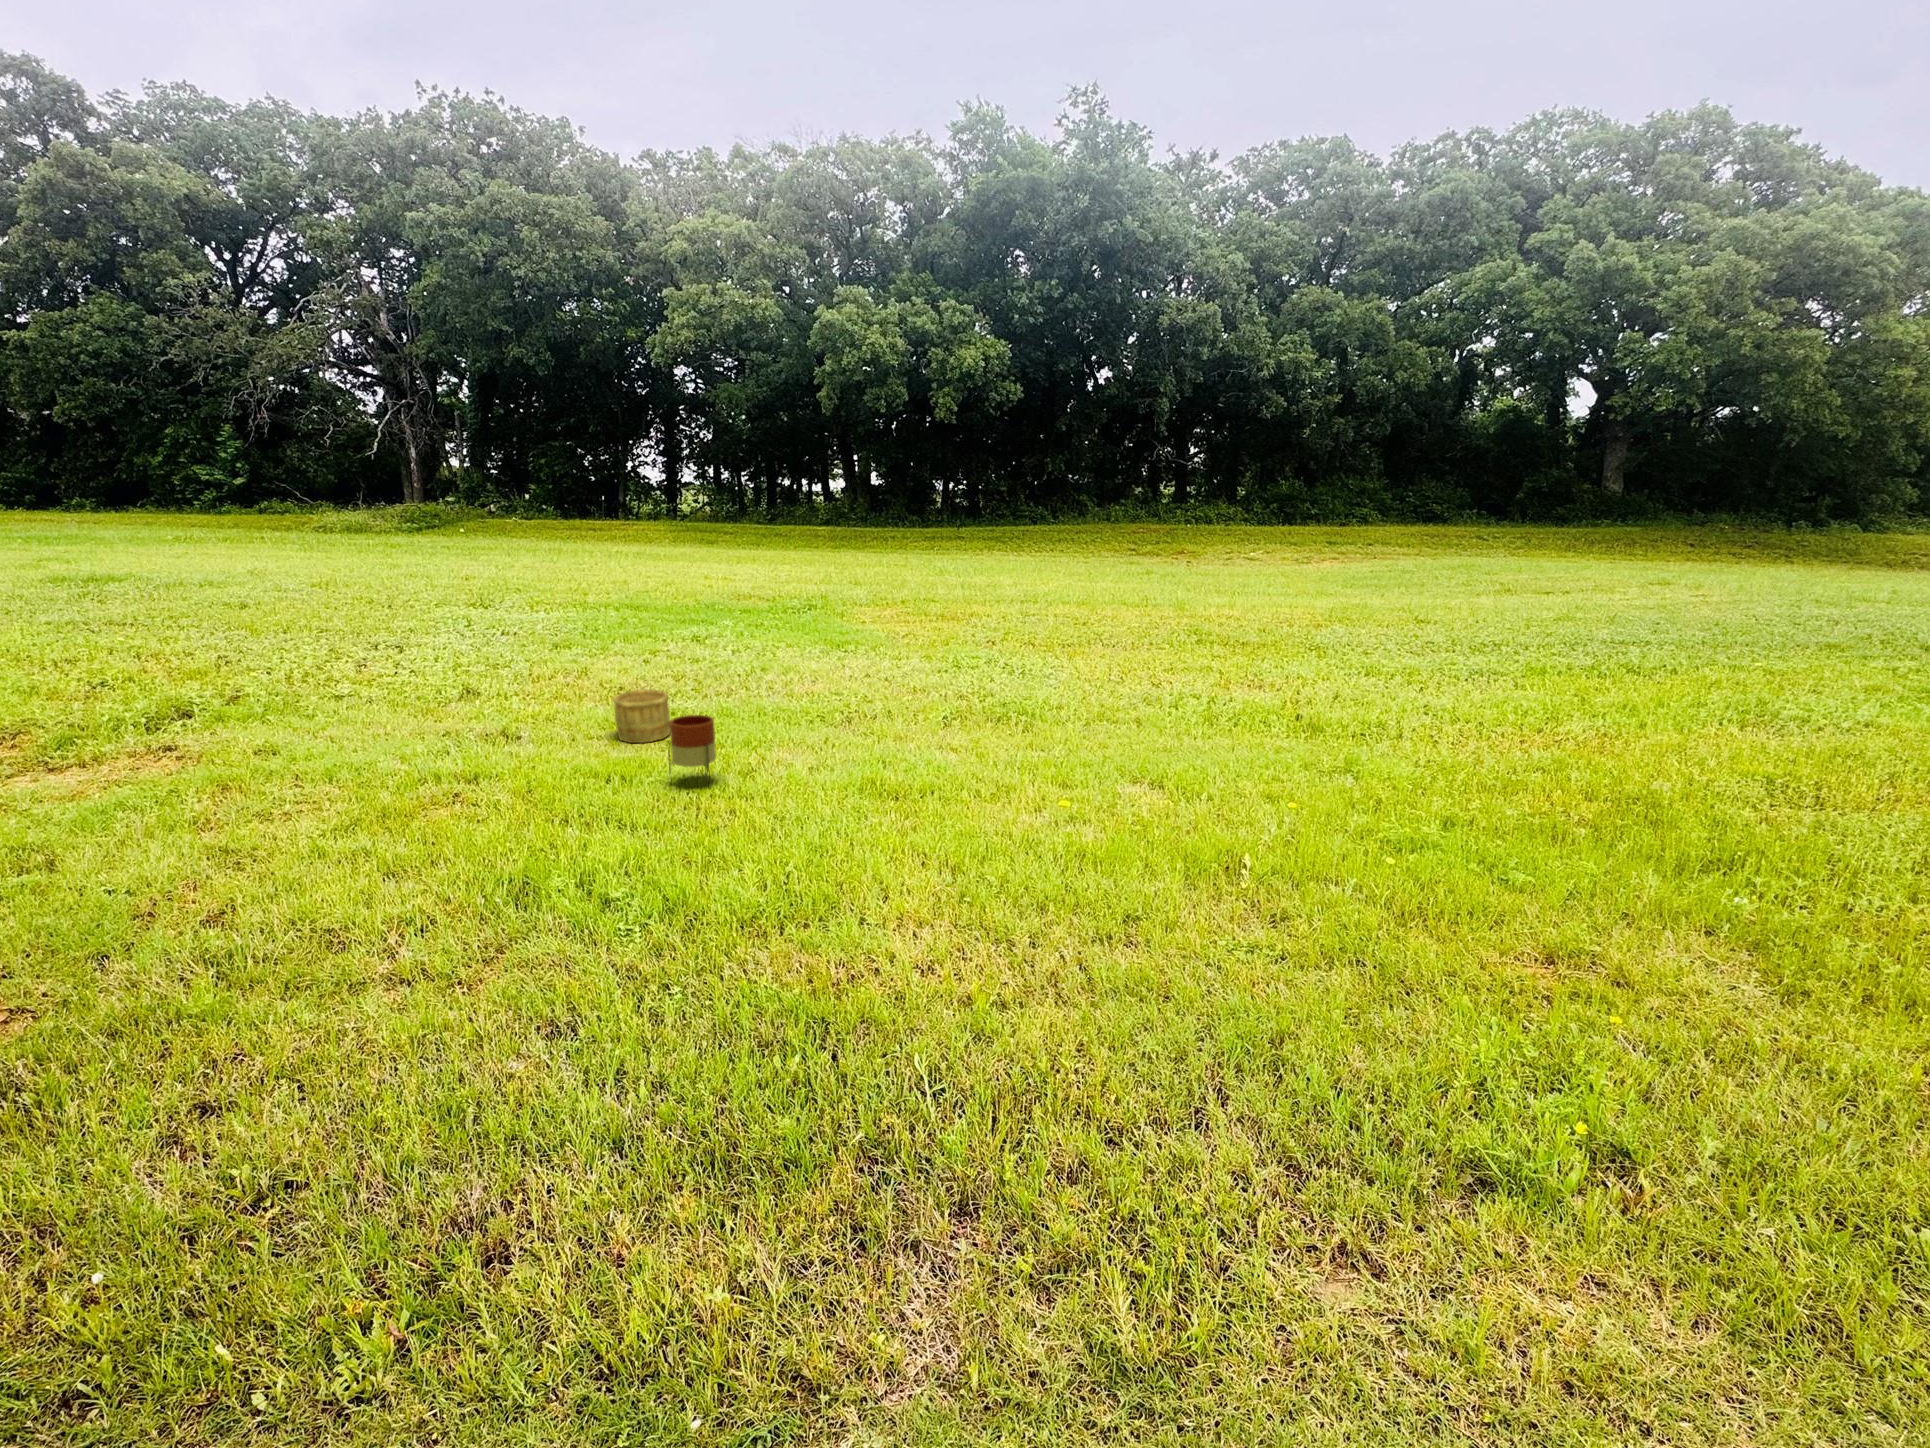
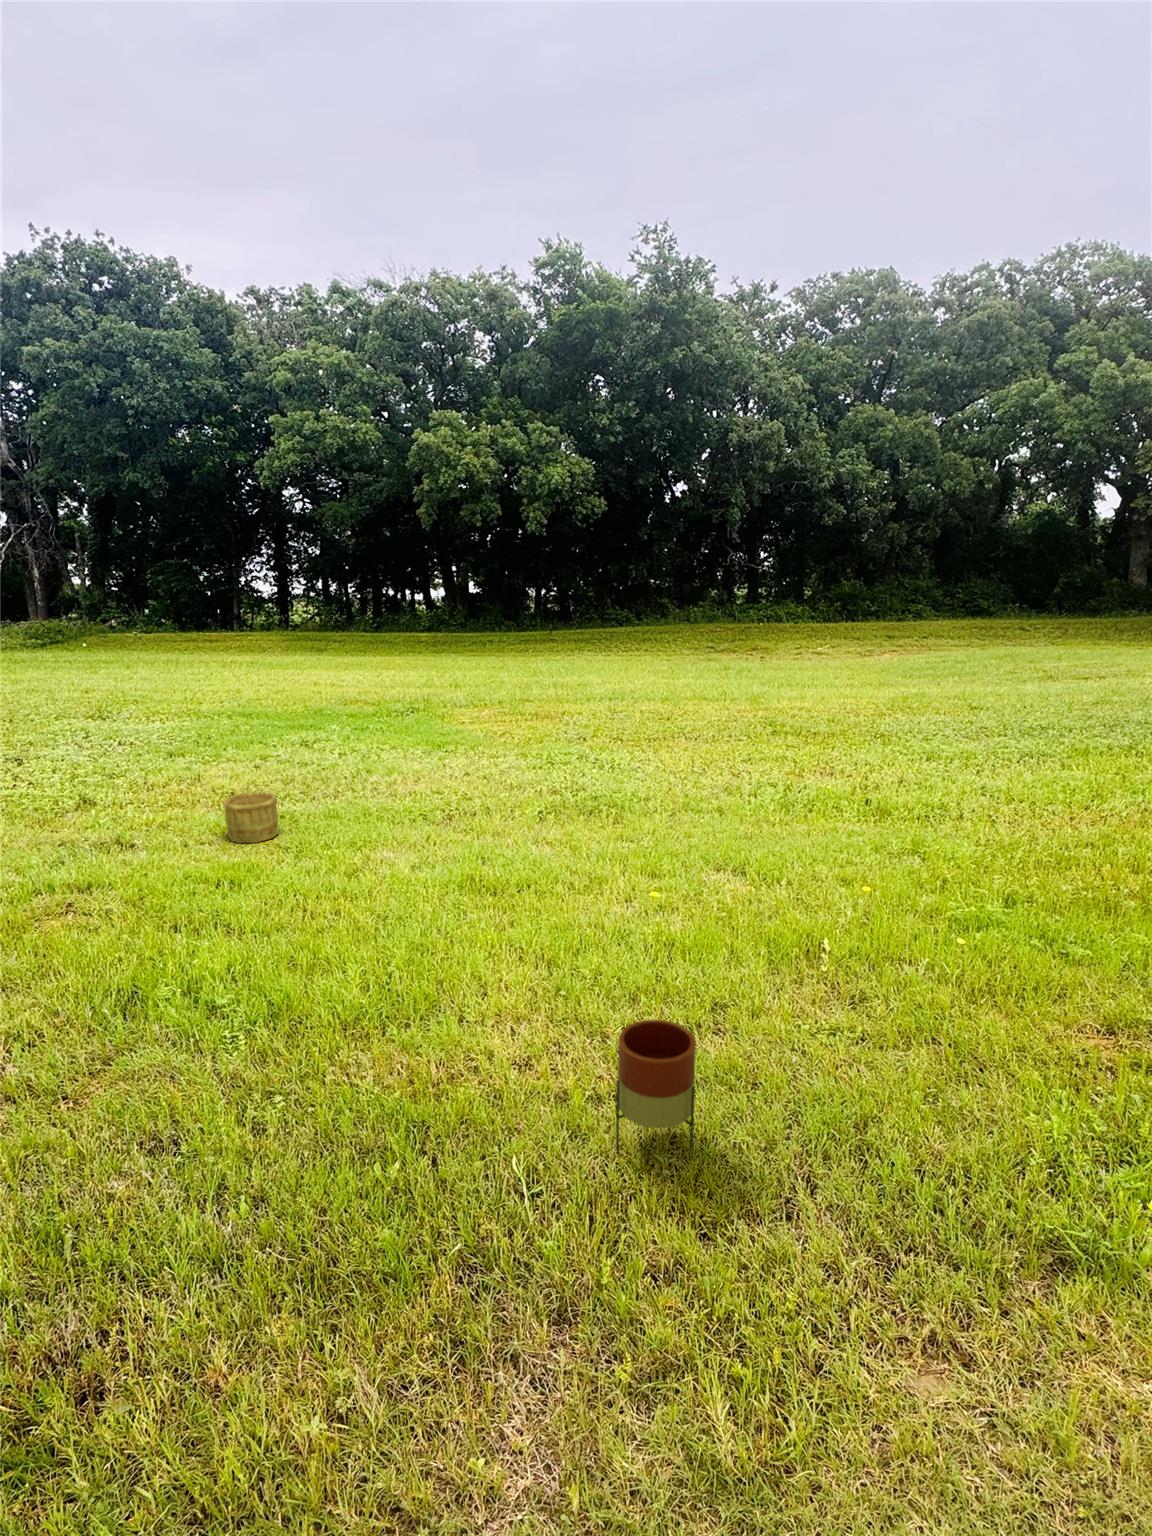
planter: present [668,715,716,787] -> present [616,1019,696,1159]

